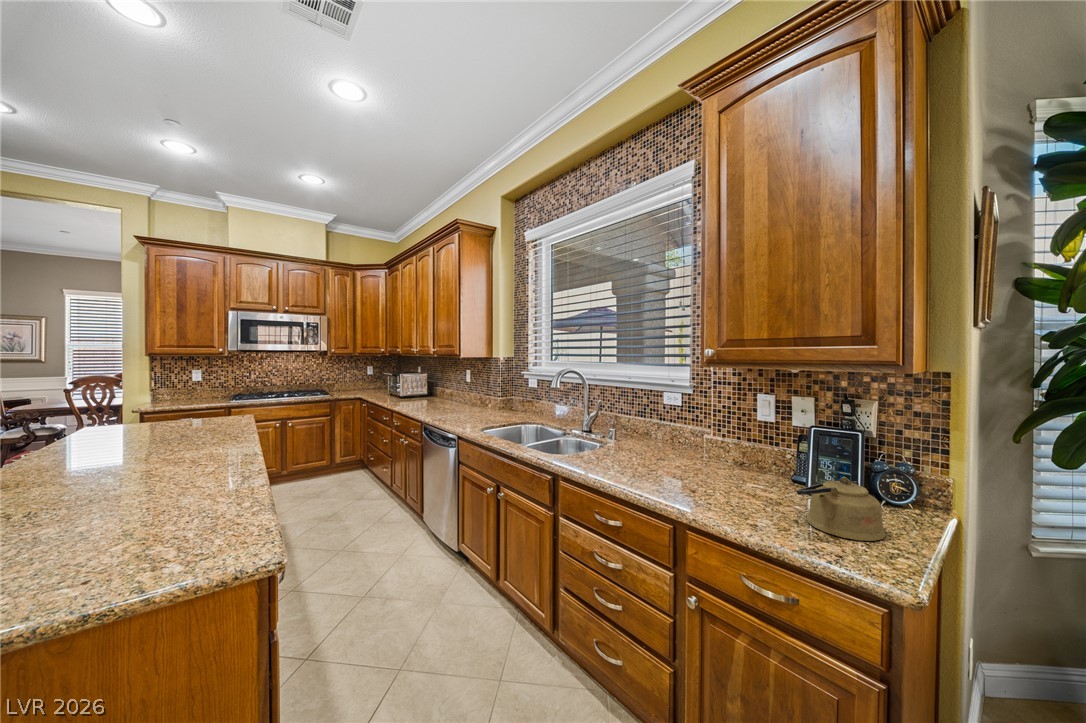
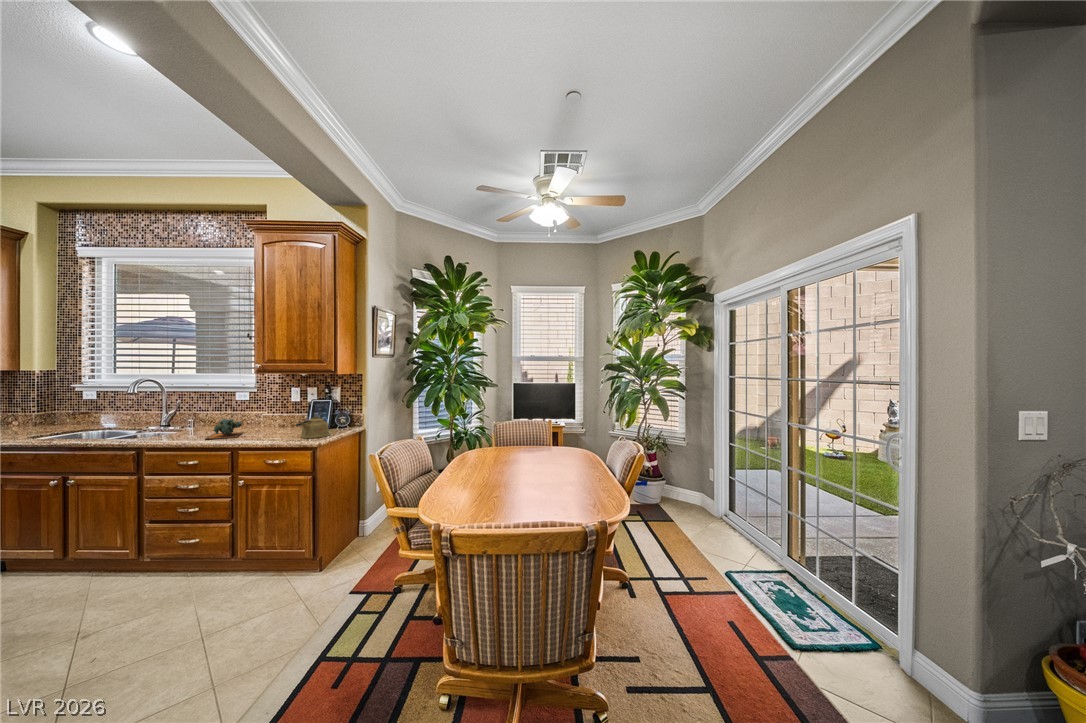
succulent plant: none [629,443,683,485] -> present [206,419,244,439]

